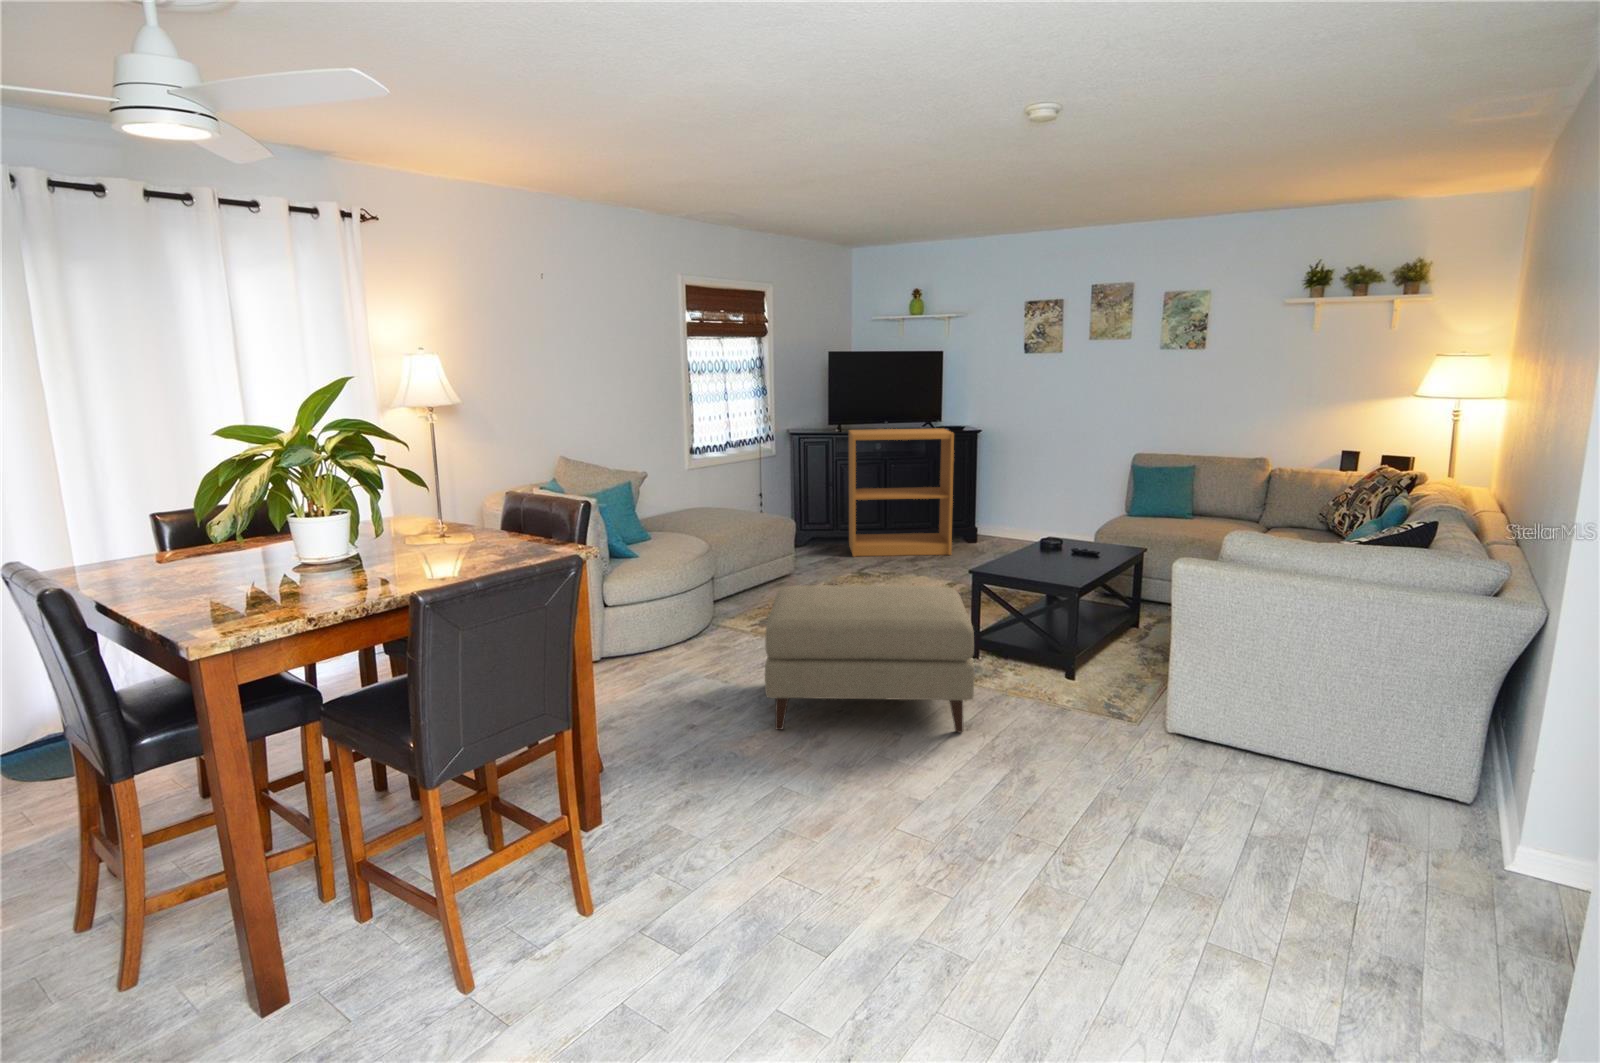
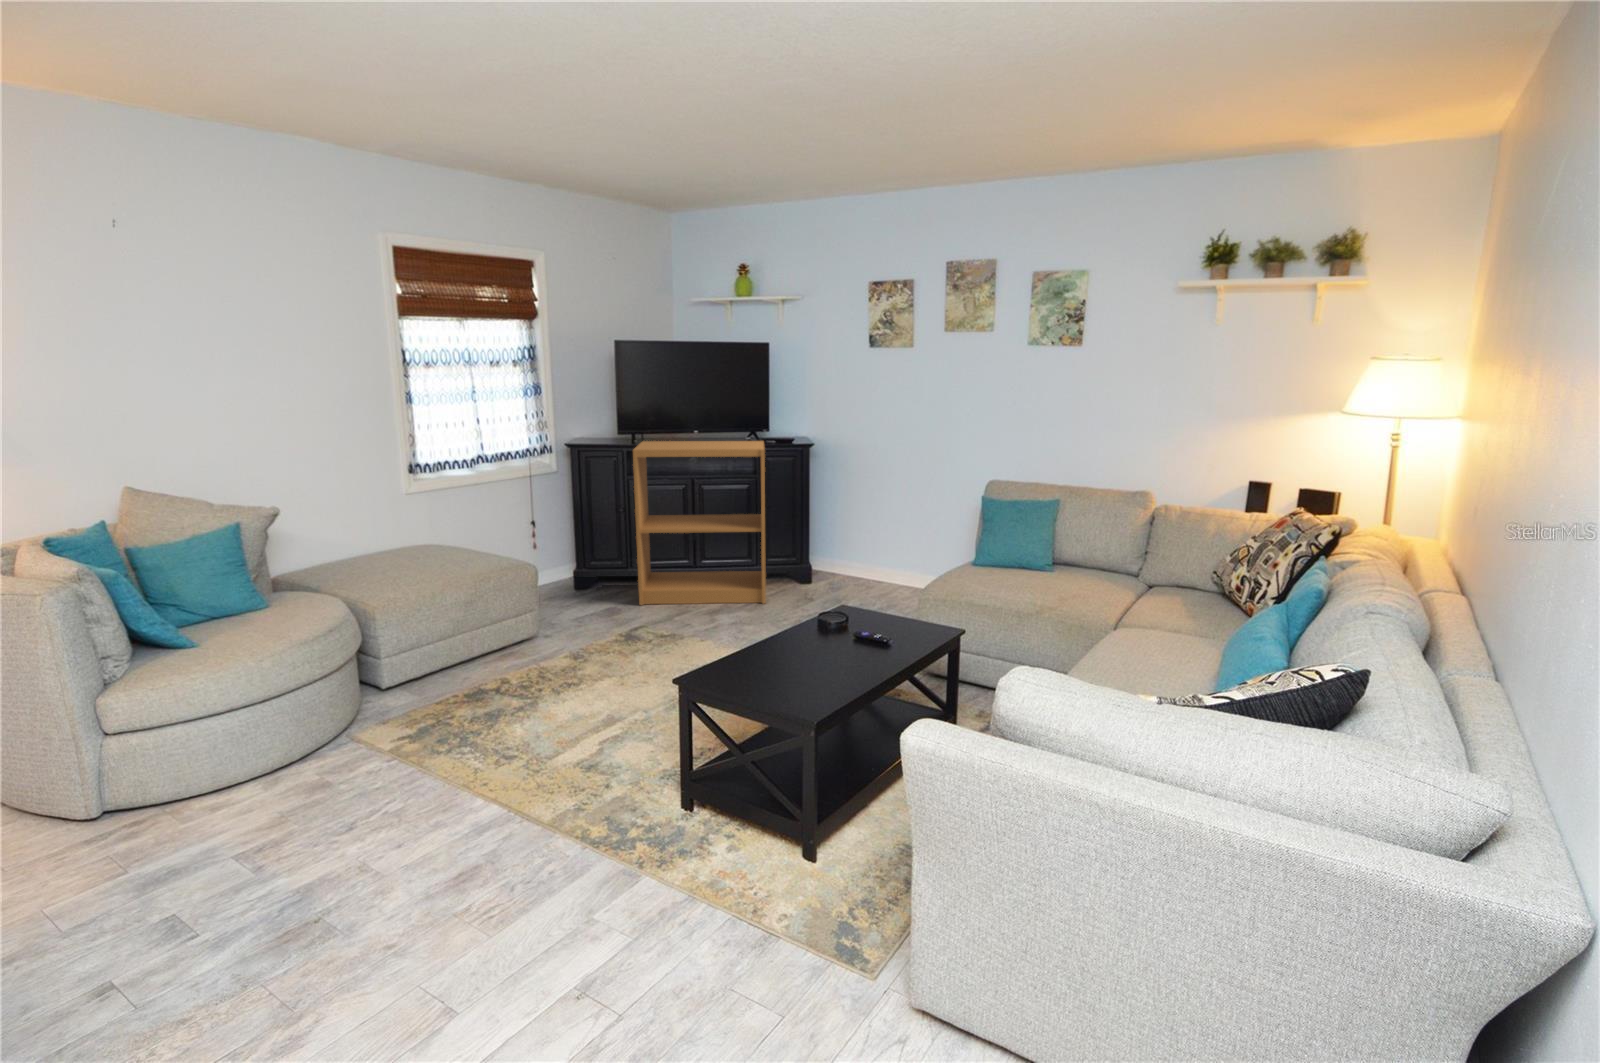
ottoman: present [765,585,975,733] -> none [178,725,619,1023]

